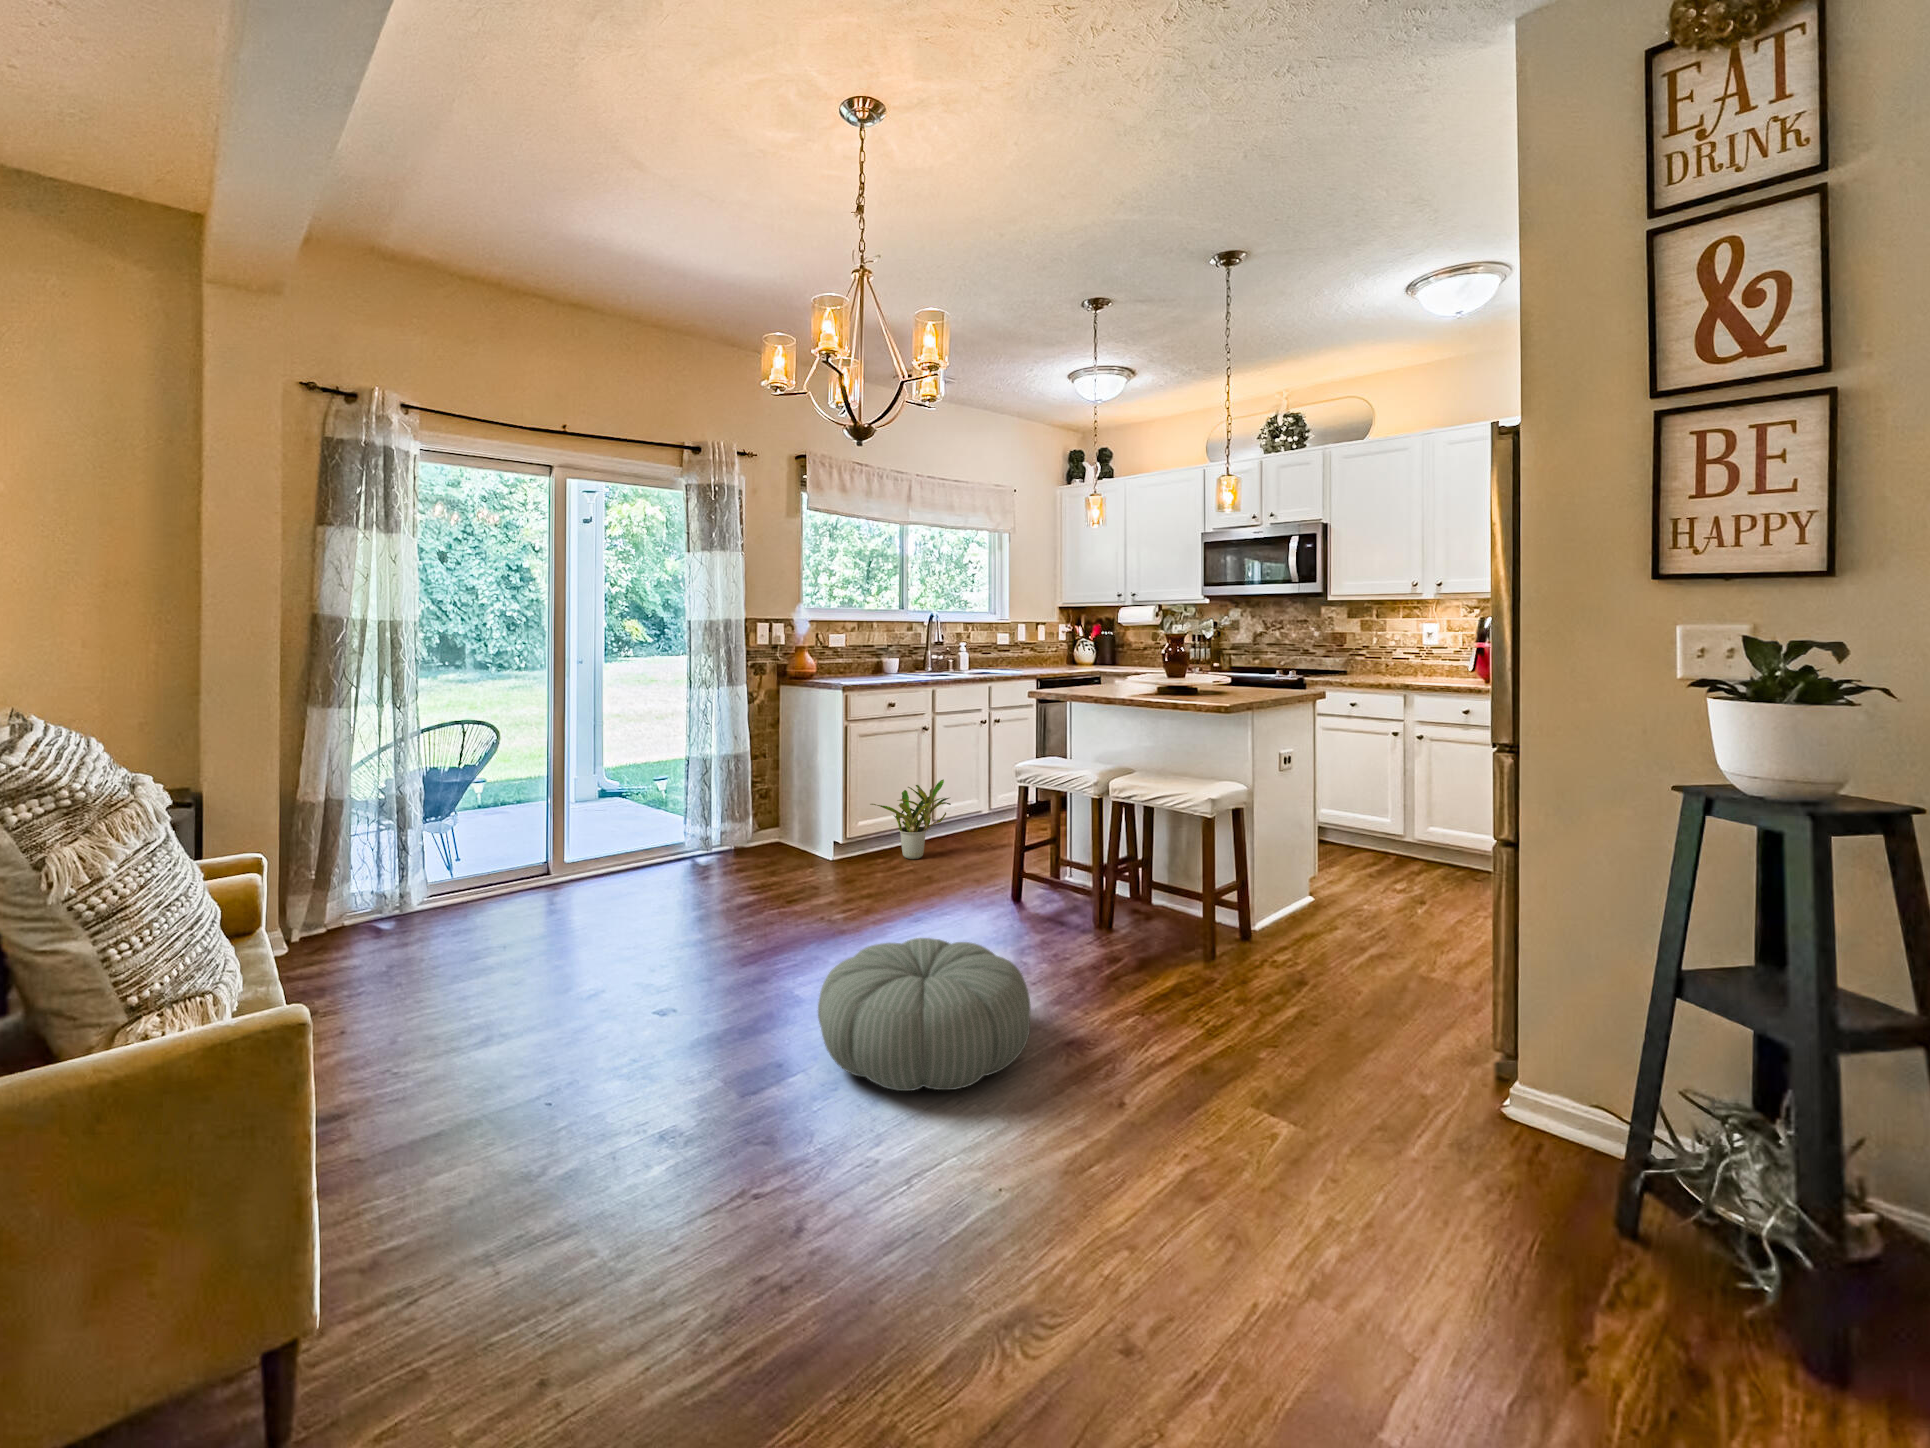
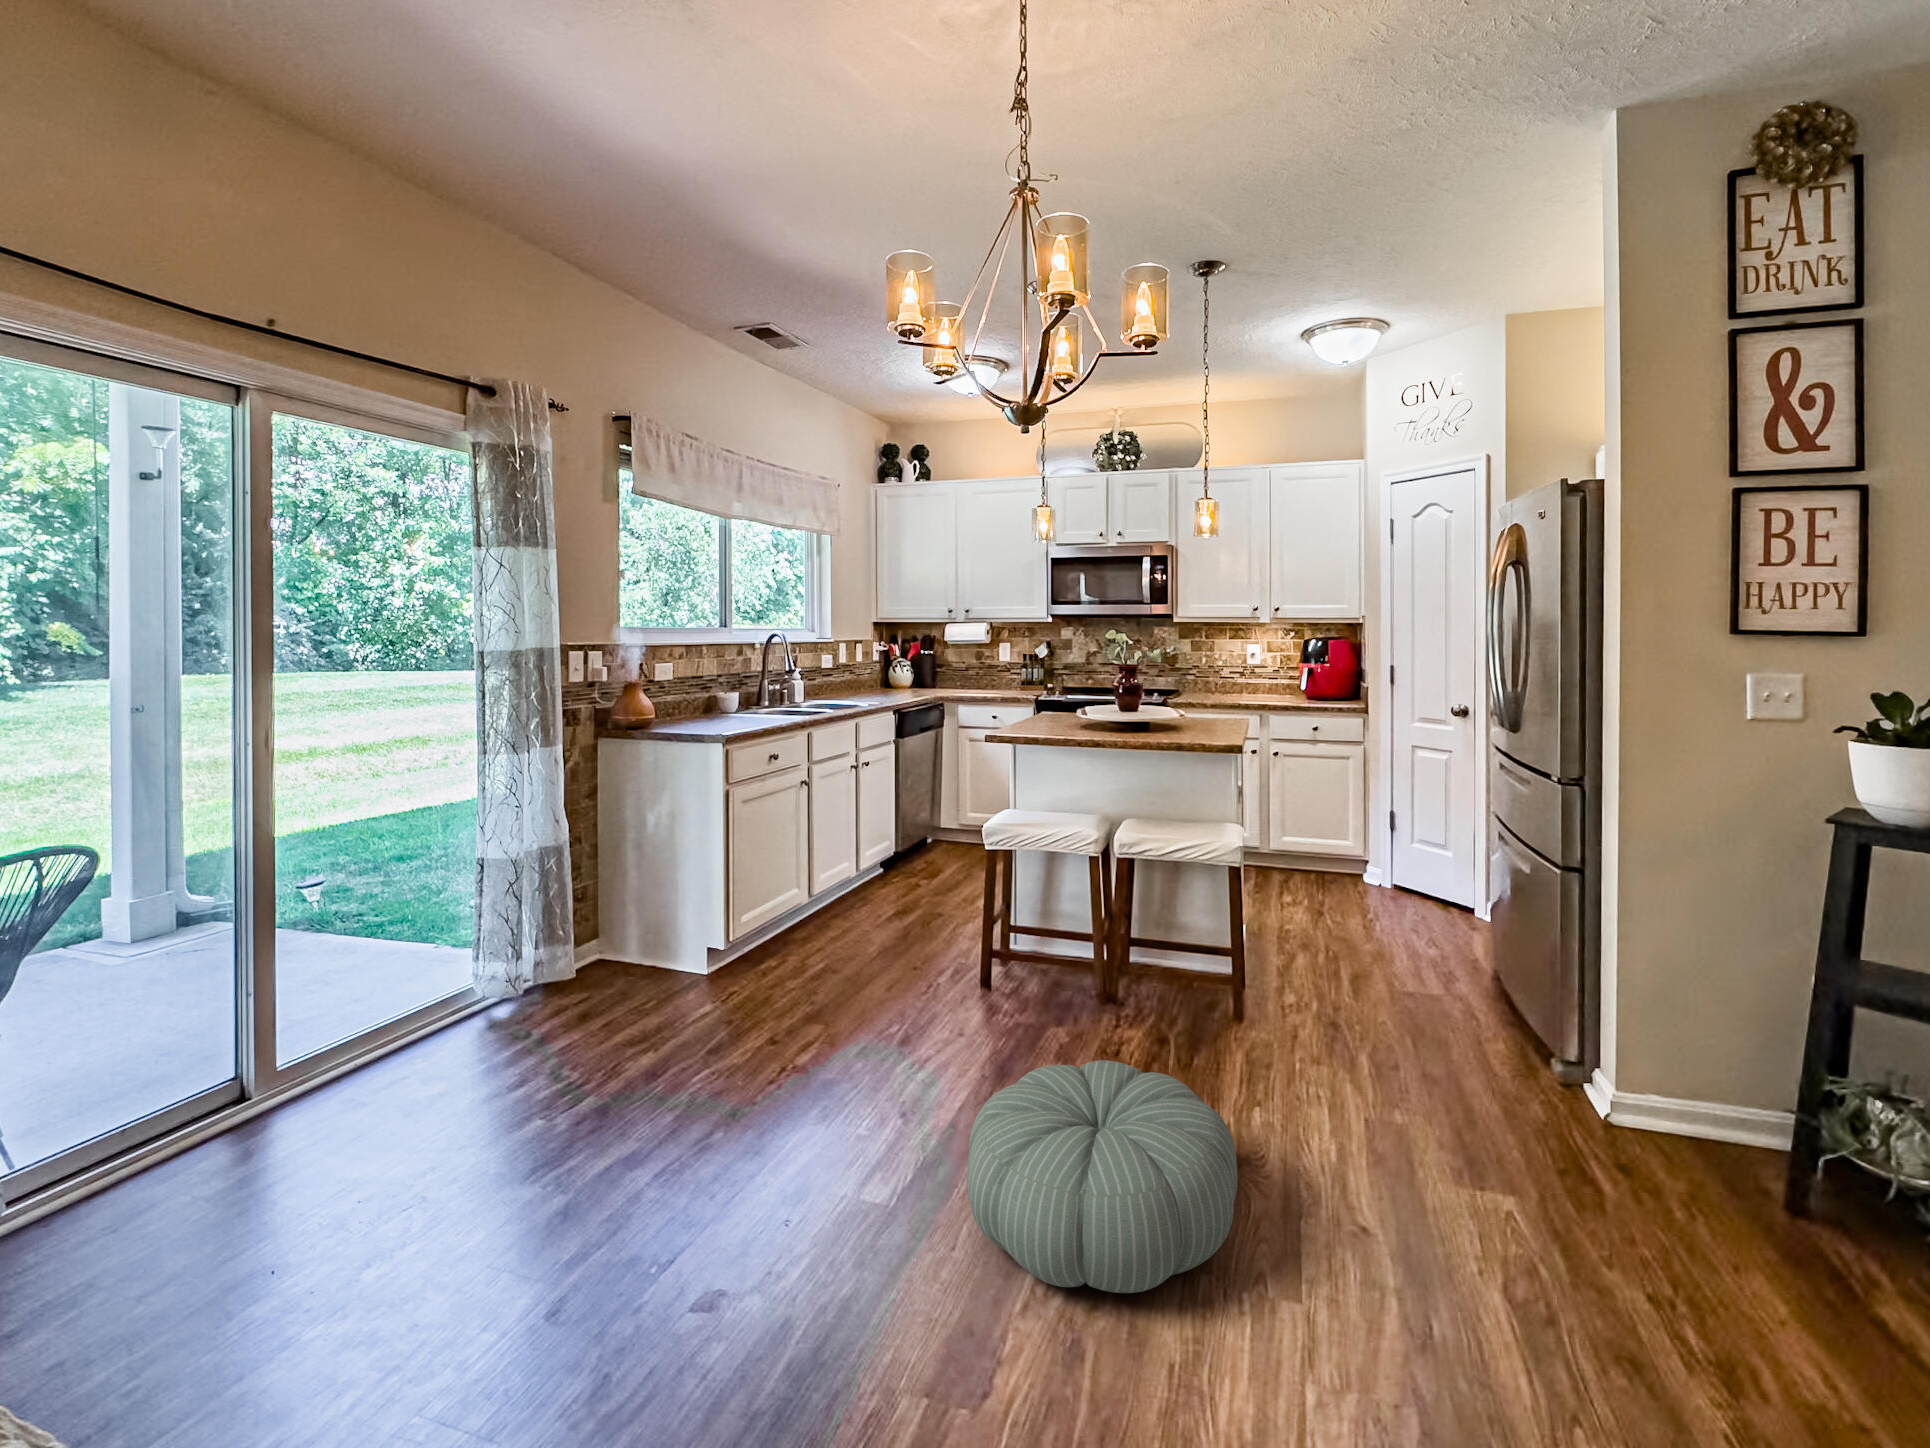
potted plant: present [870,780,951,859] -> none [757,838,854,941]

